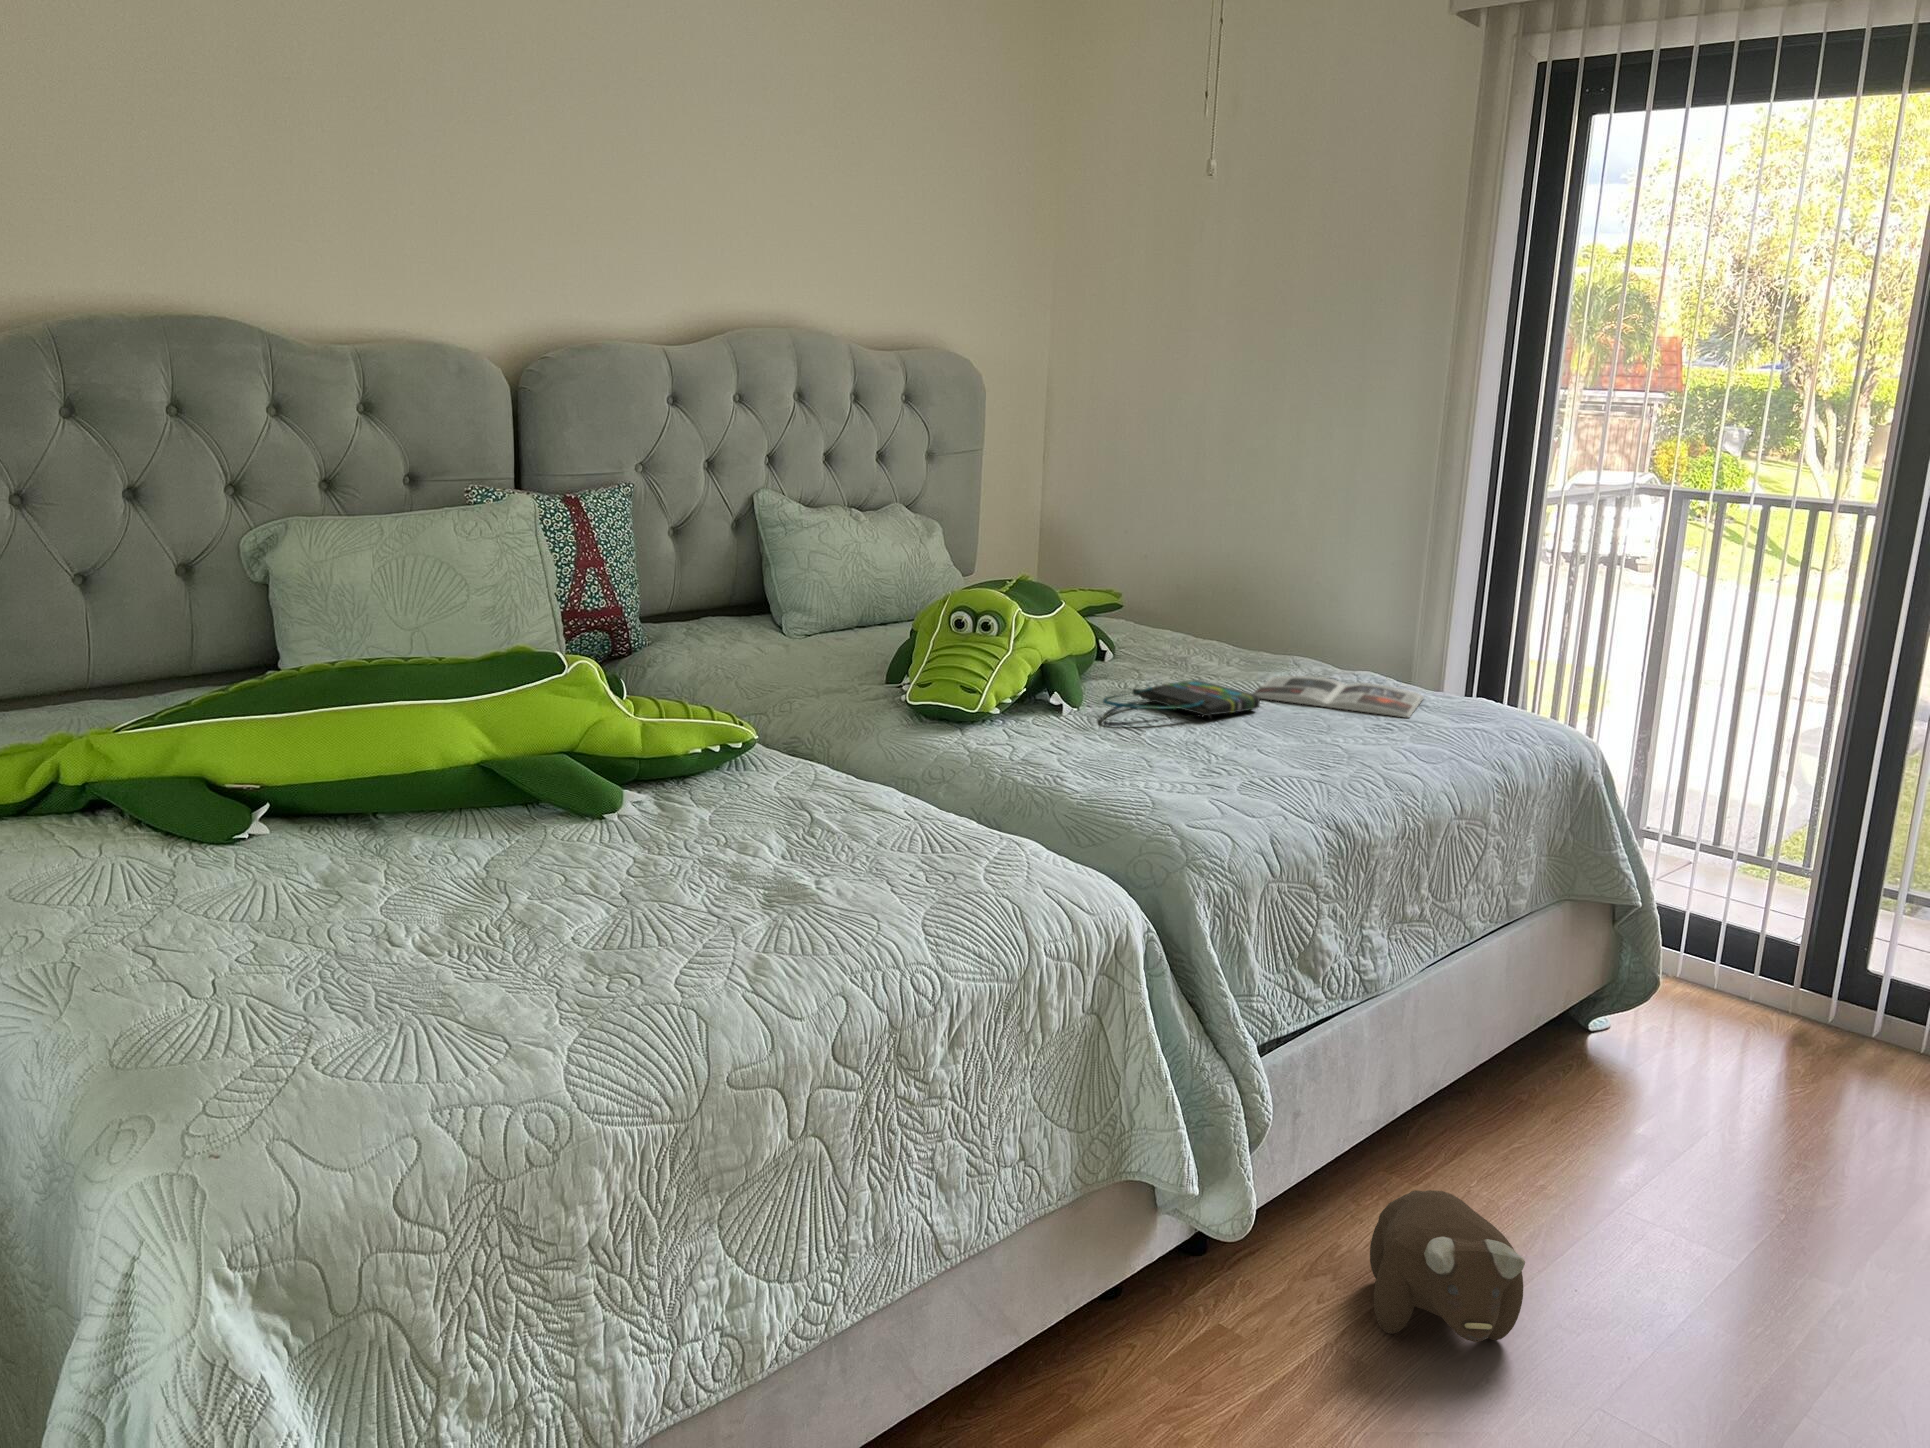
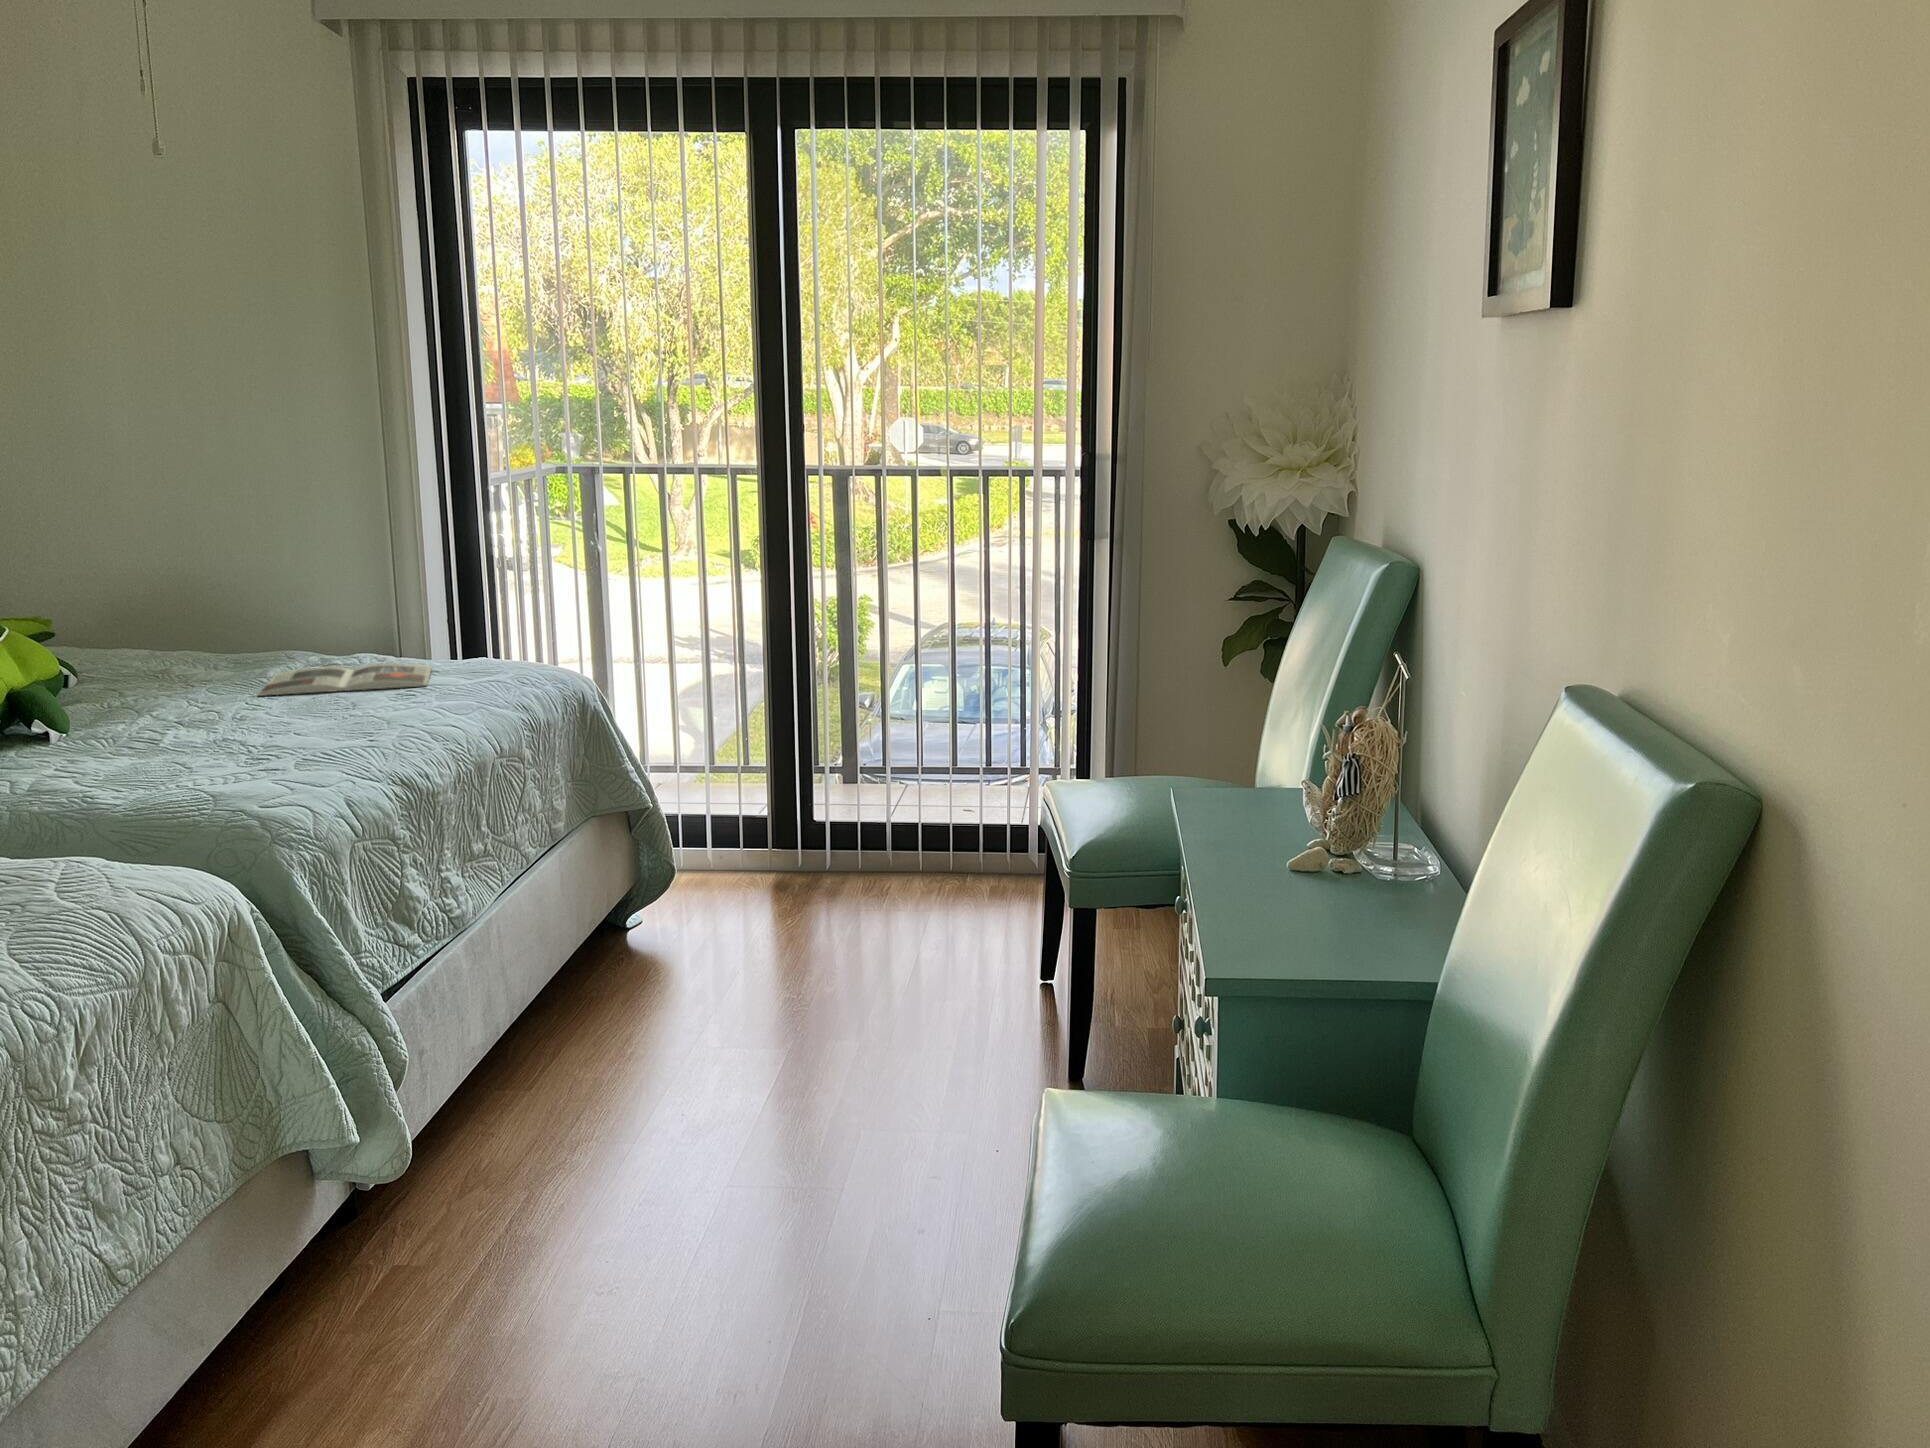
tote bag: present [1102,680,1260,726] -> none [100,688,275,747]
plush toy: present [1370,1190,1525,1342] -> none [511,1068,645,1204]

